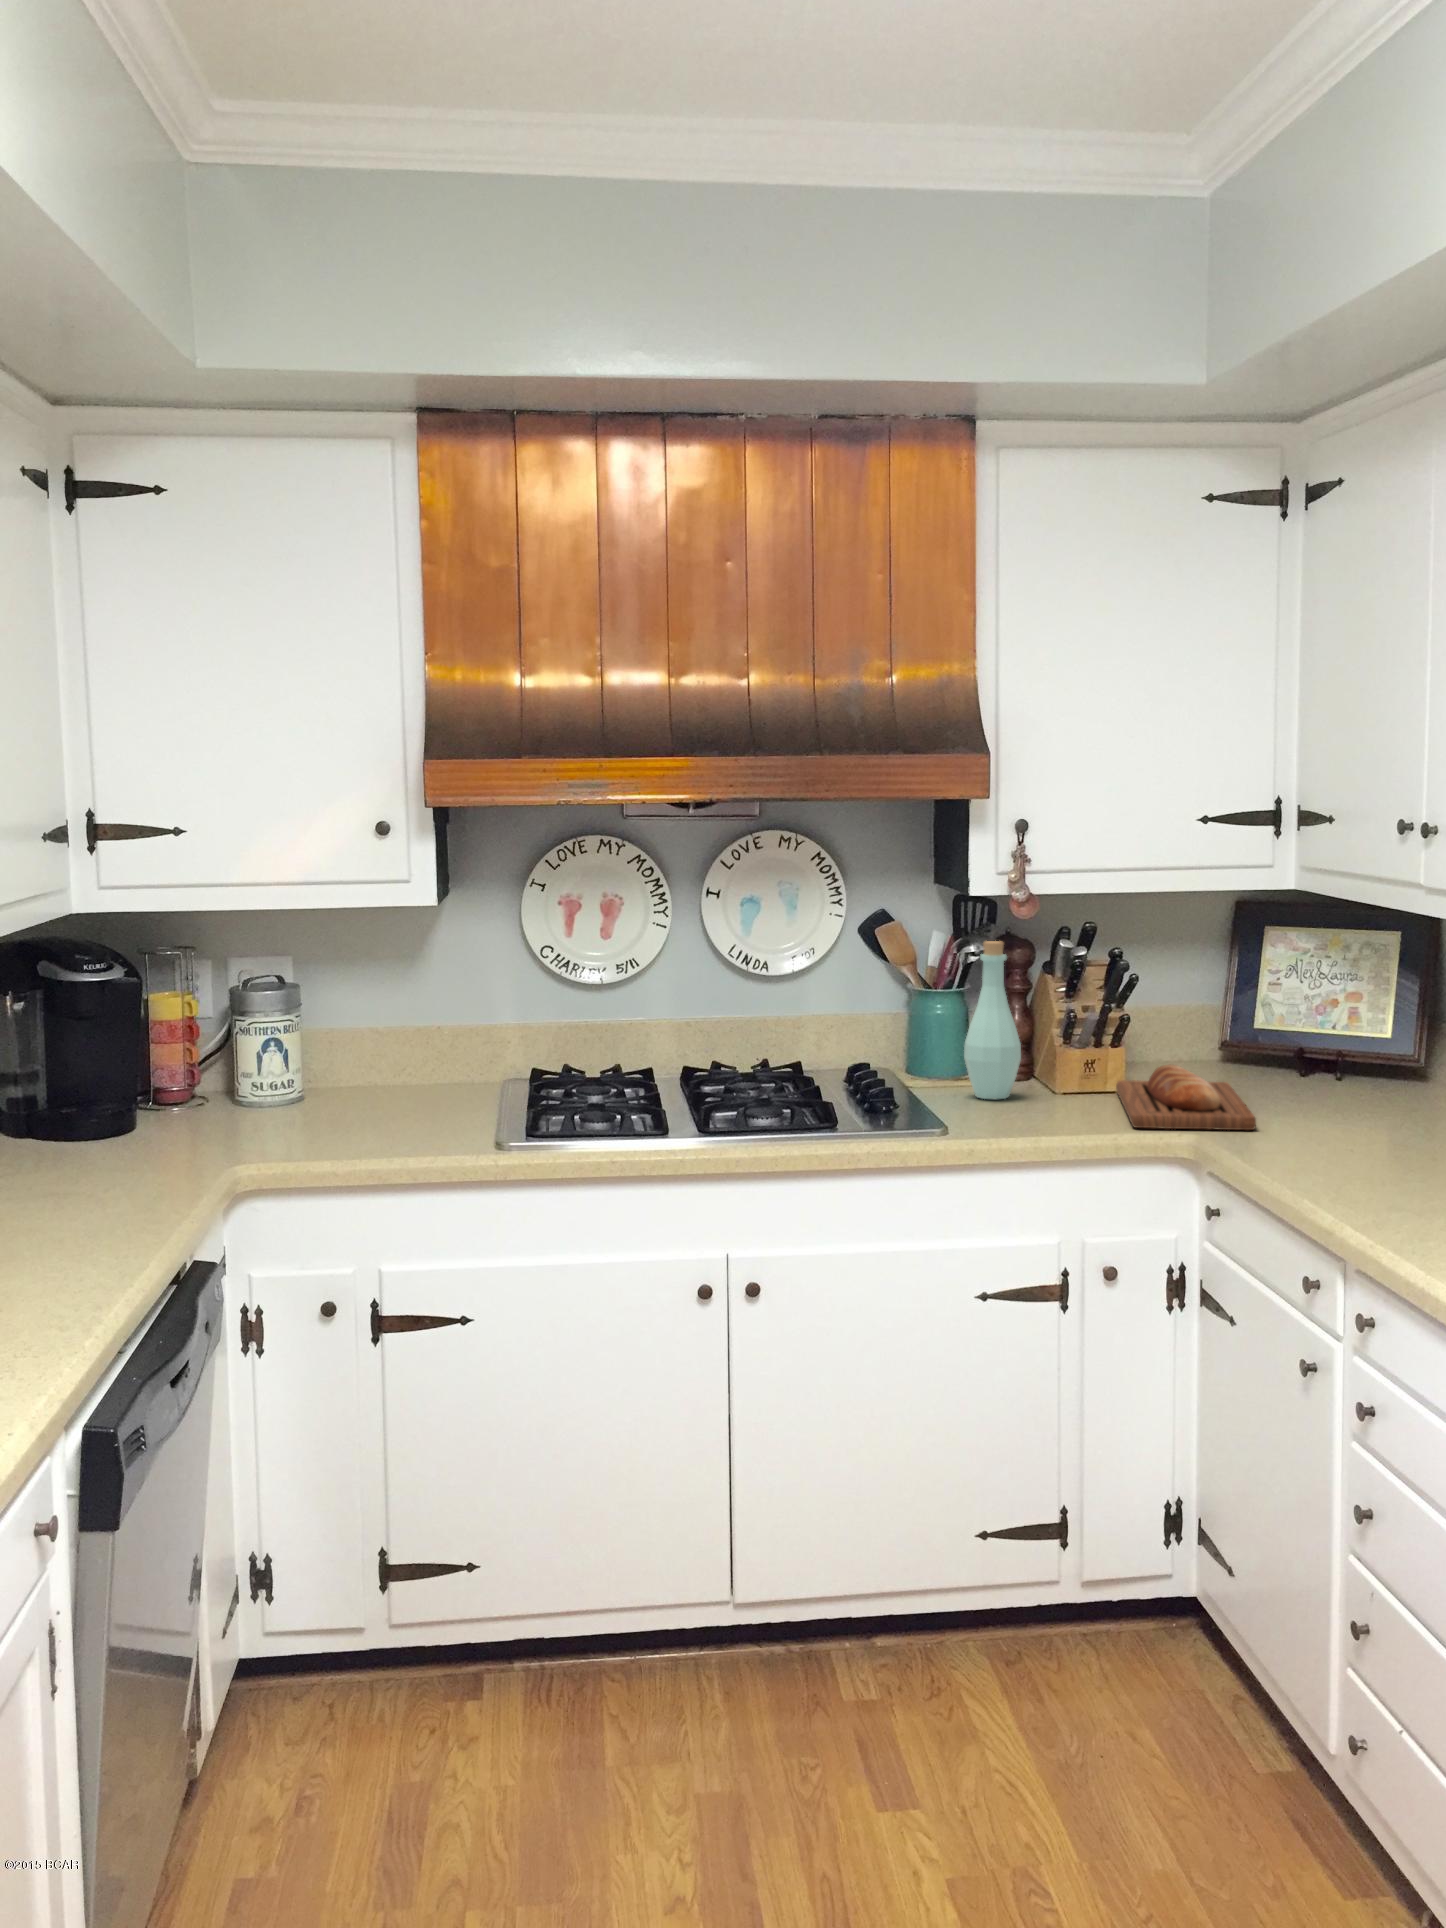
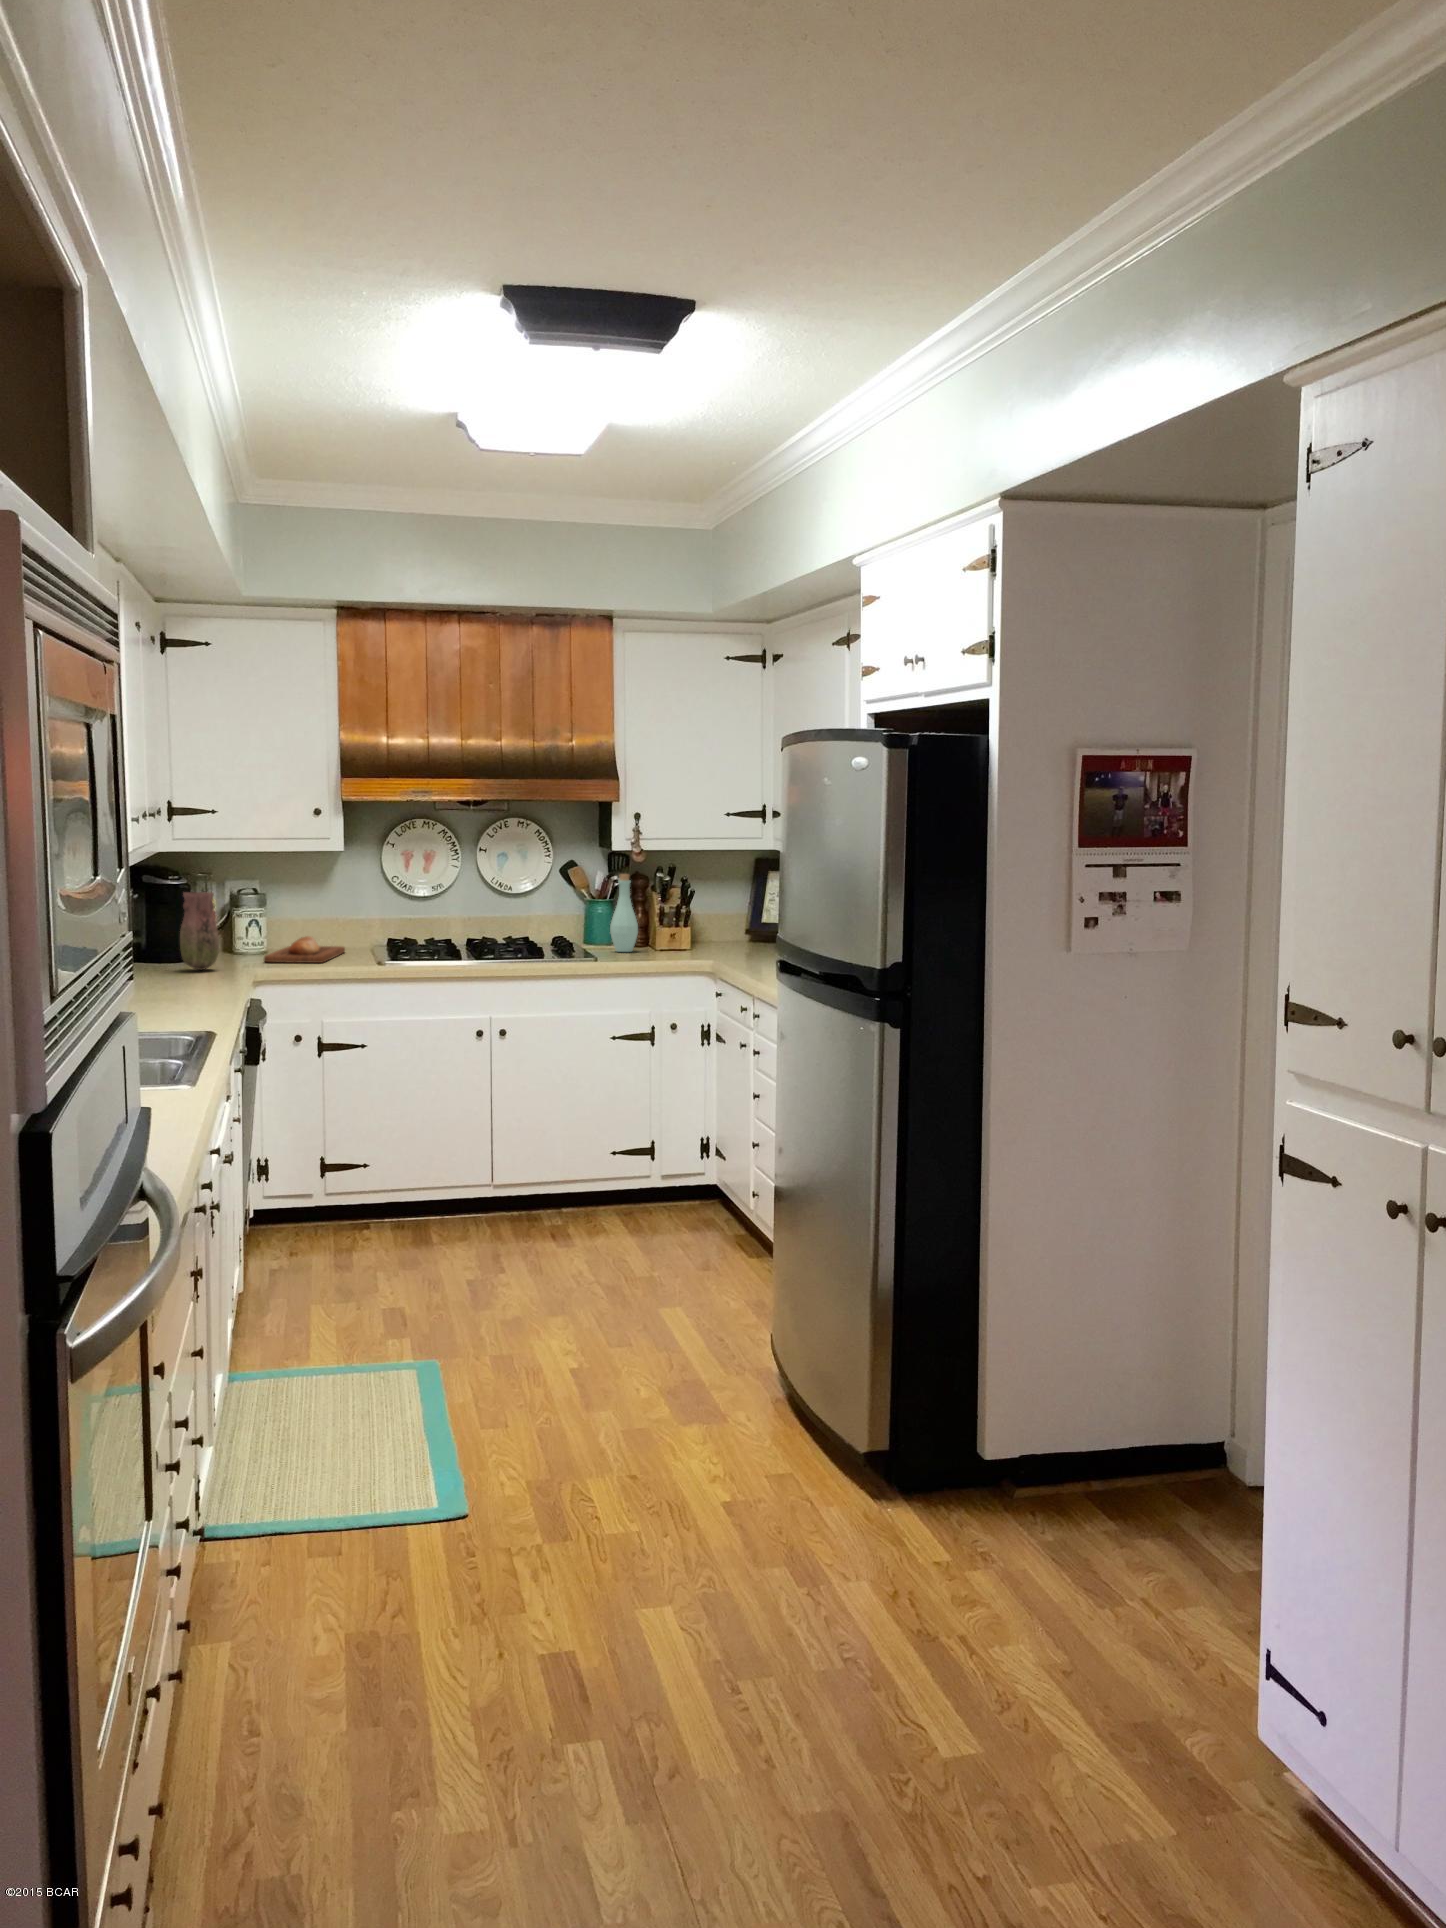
vase: none [94,999,175,1161] -> present [180,892,219,970]
bread loaf: present [1116,1065,1256,1130] -> present [264,936,345,963]

